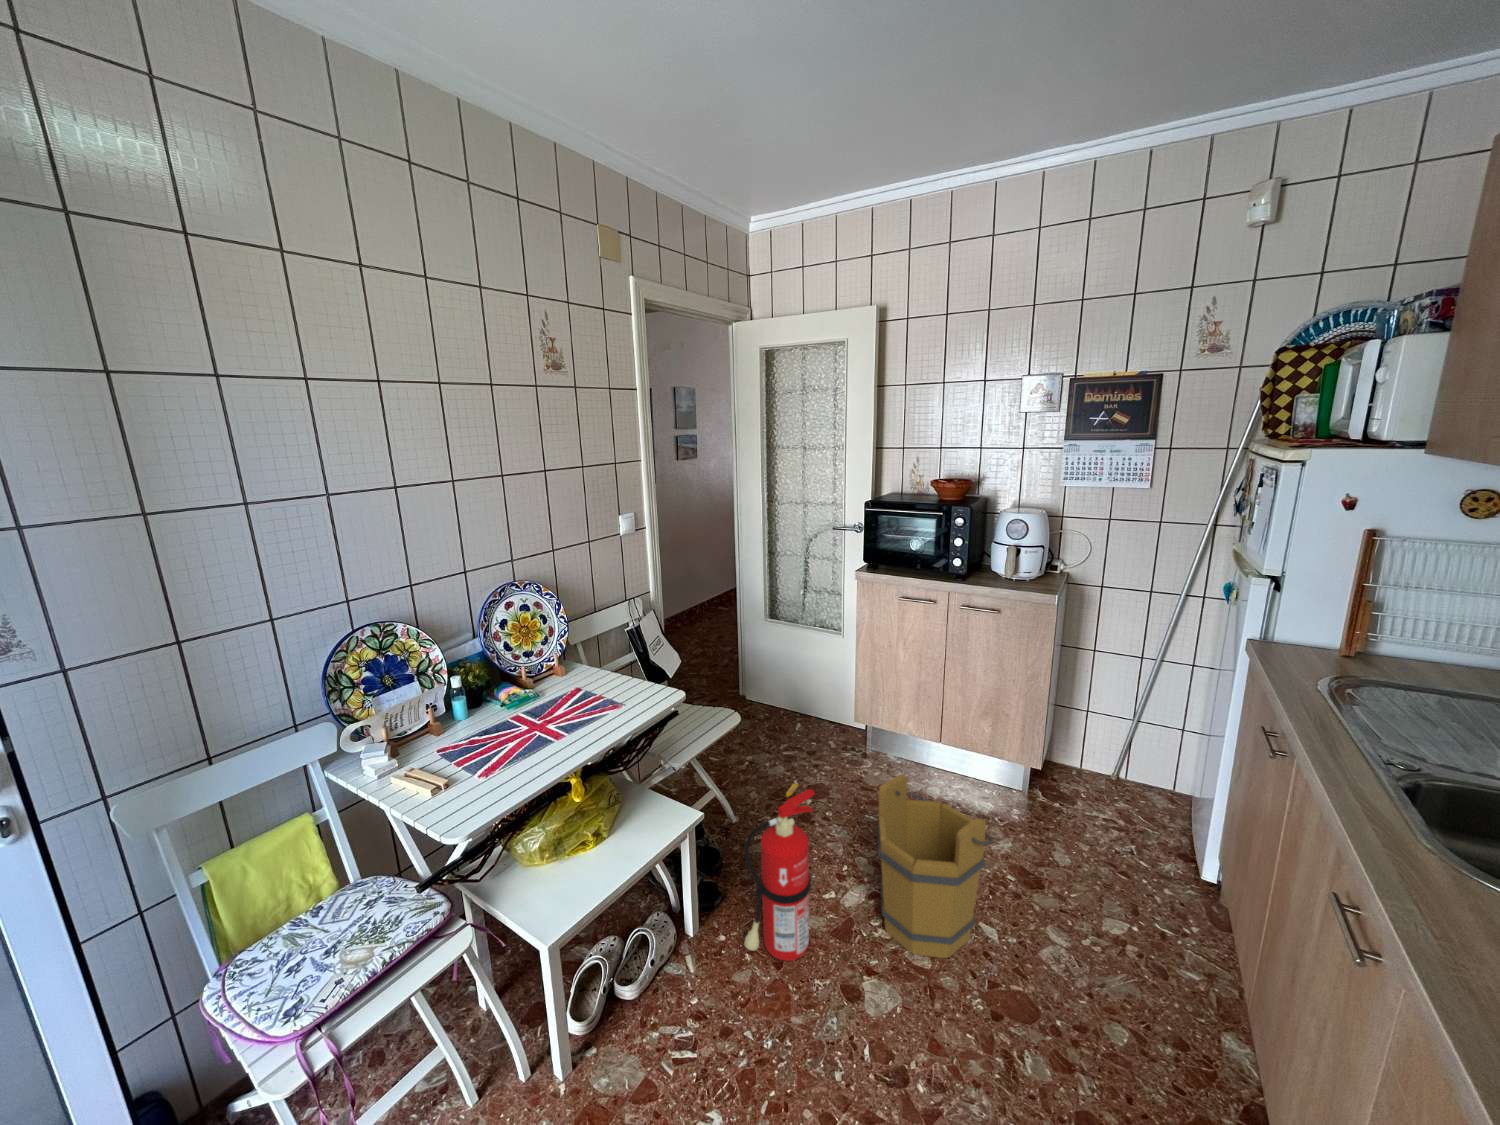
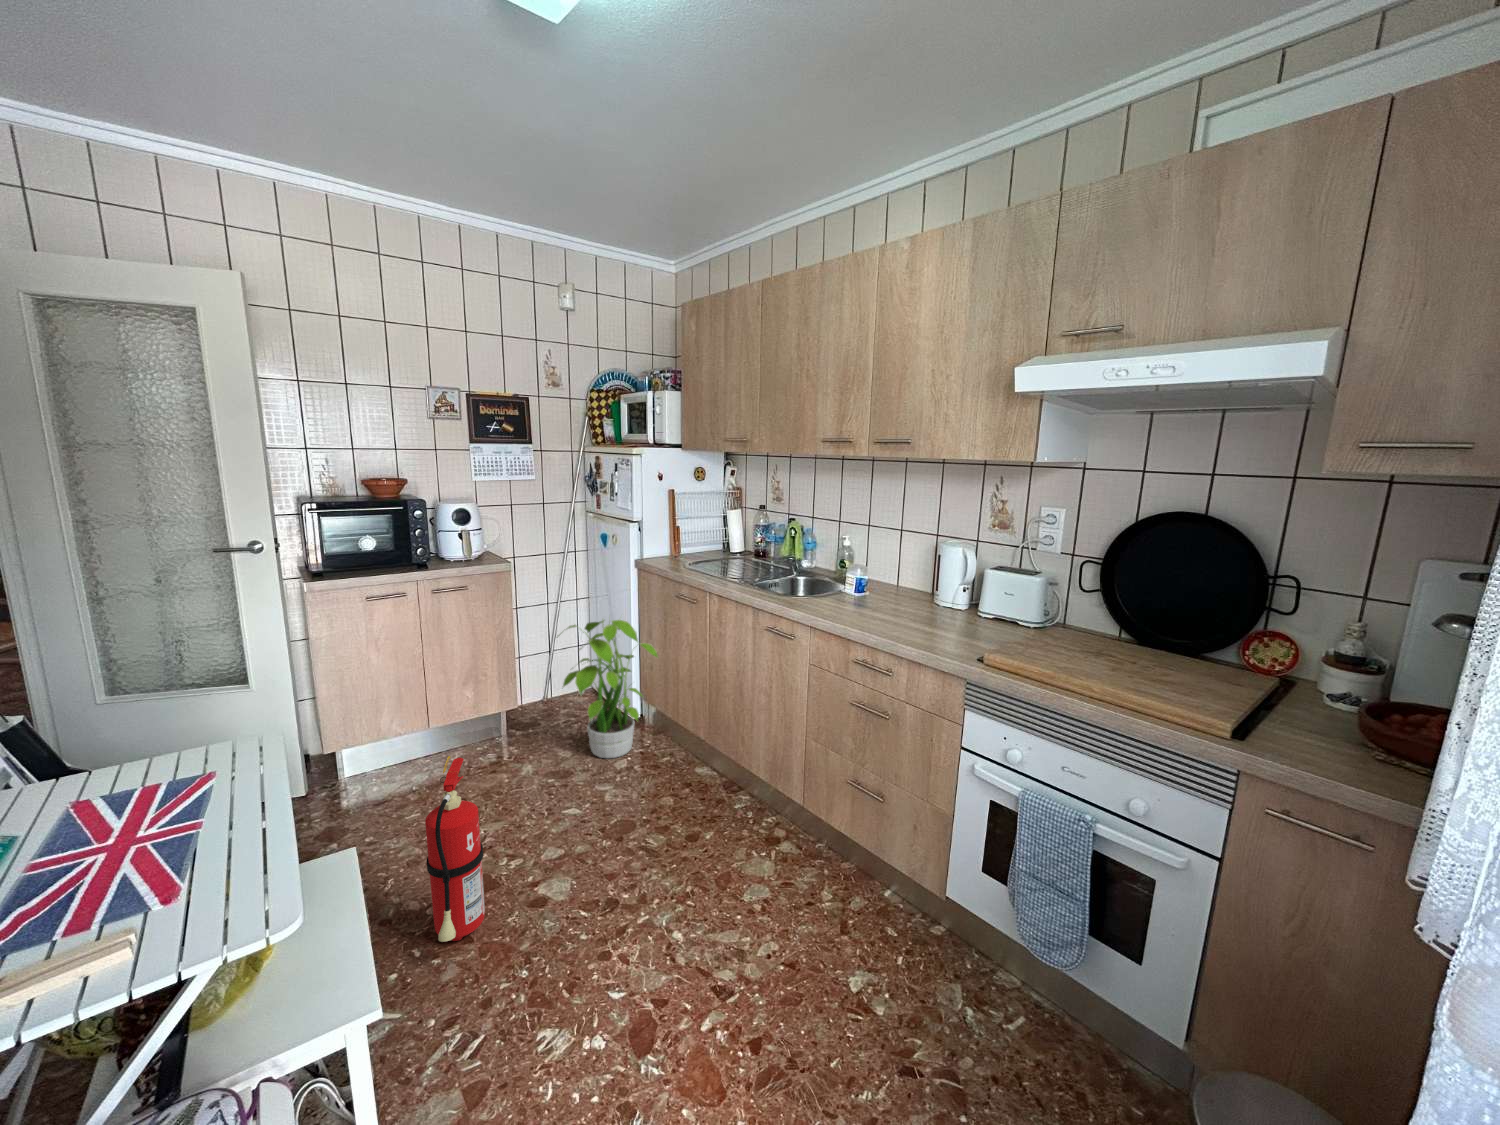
potted plant: none [1062,700,1226,917] -> present [557,619,658,758]
bucket: present [877,774,993,958] -> none [478,719,577,861]

